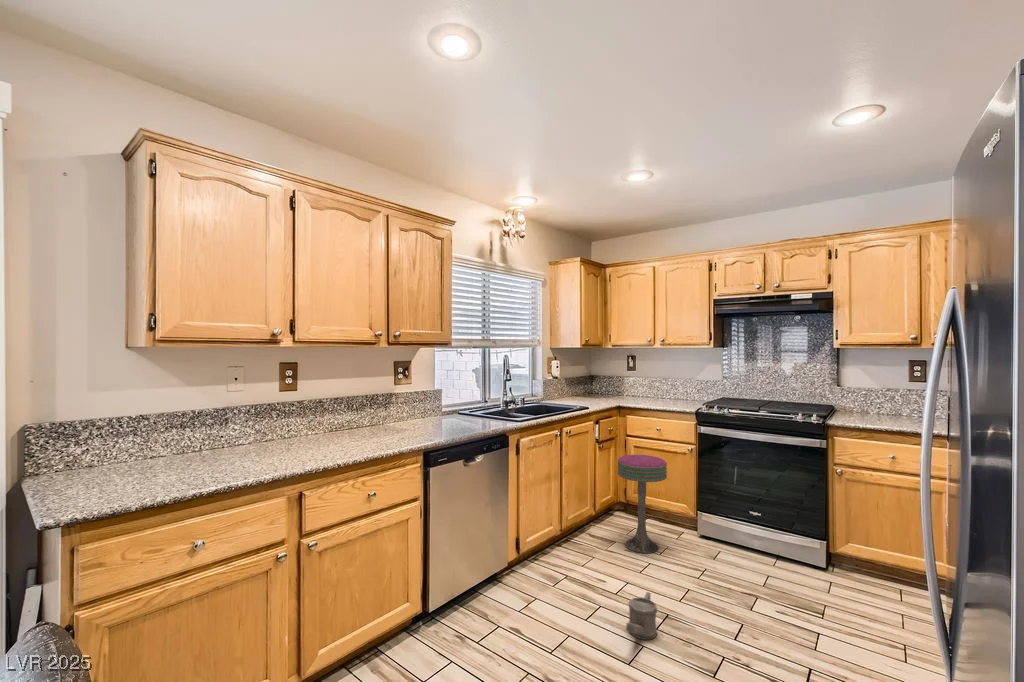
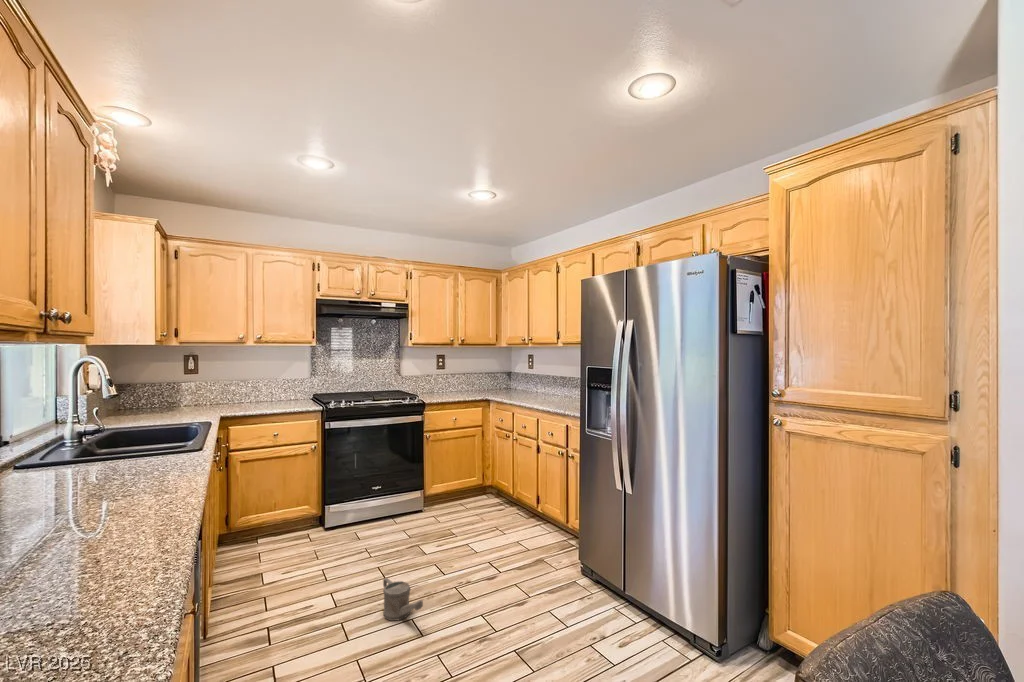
bar stool: present [618,455,667,553] -> none [261,462,318,569]

